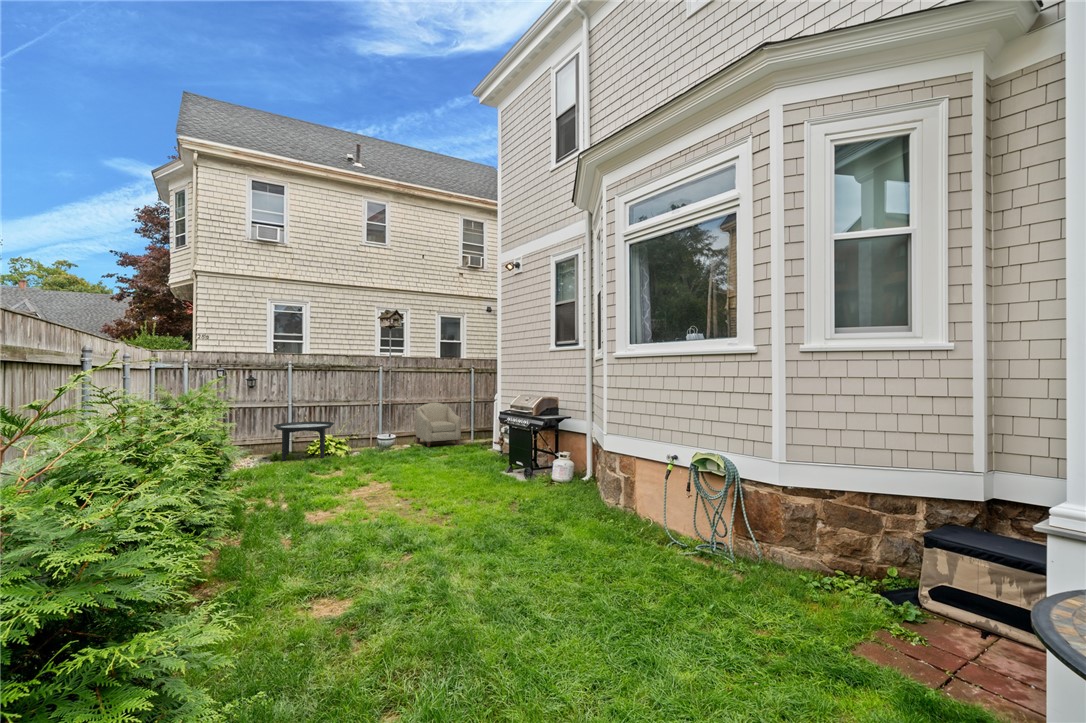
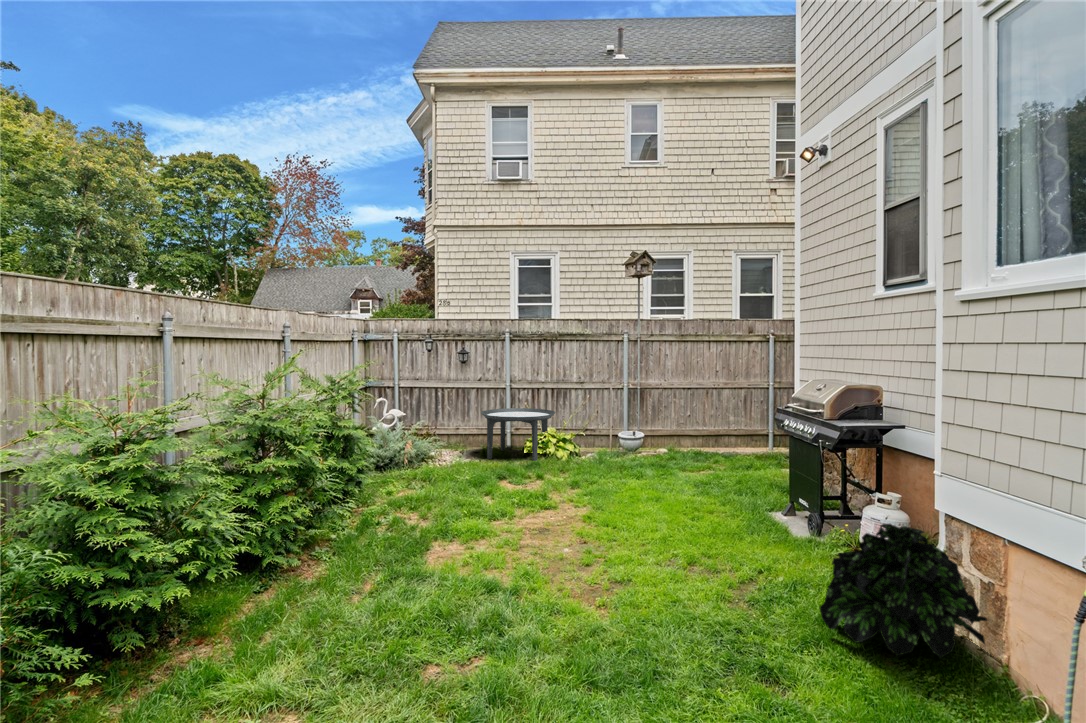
chair: present [416,403,462,447] -> none [678,390,746,461]
potted plant: none [539,448,595,495] -> present [820,524,987,658]

